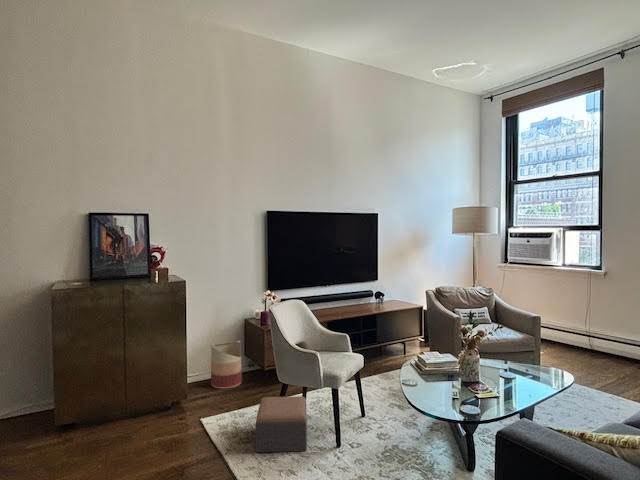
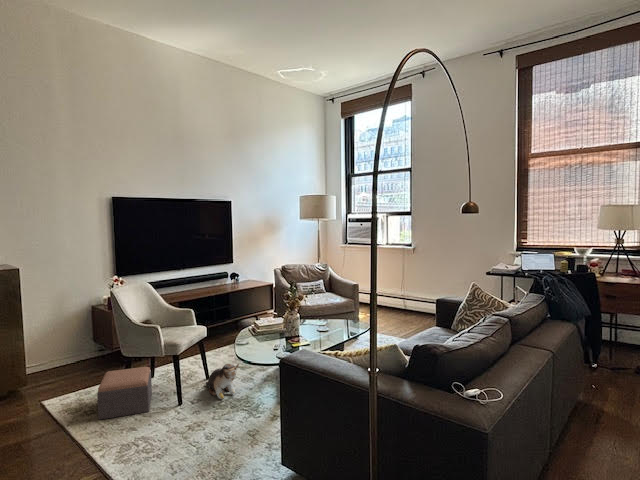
basket: present [211,341,242,388] -> none [53,326,90,374]
plush toy: none [363,406,407,448] -> present [206,364,239,399]

